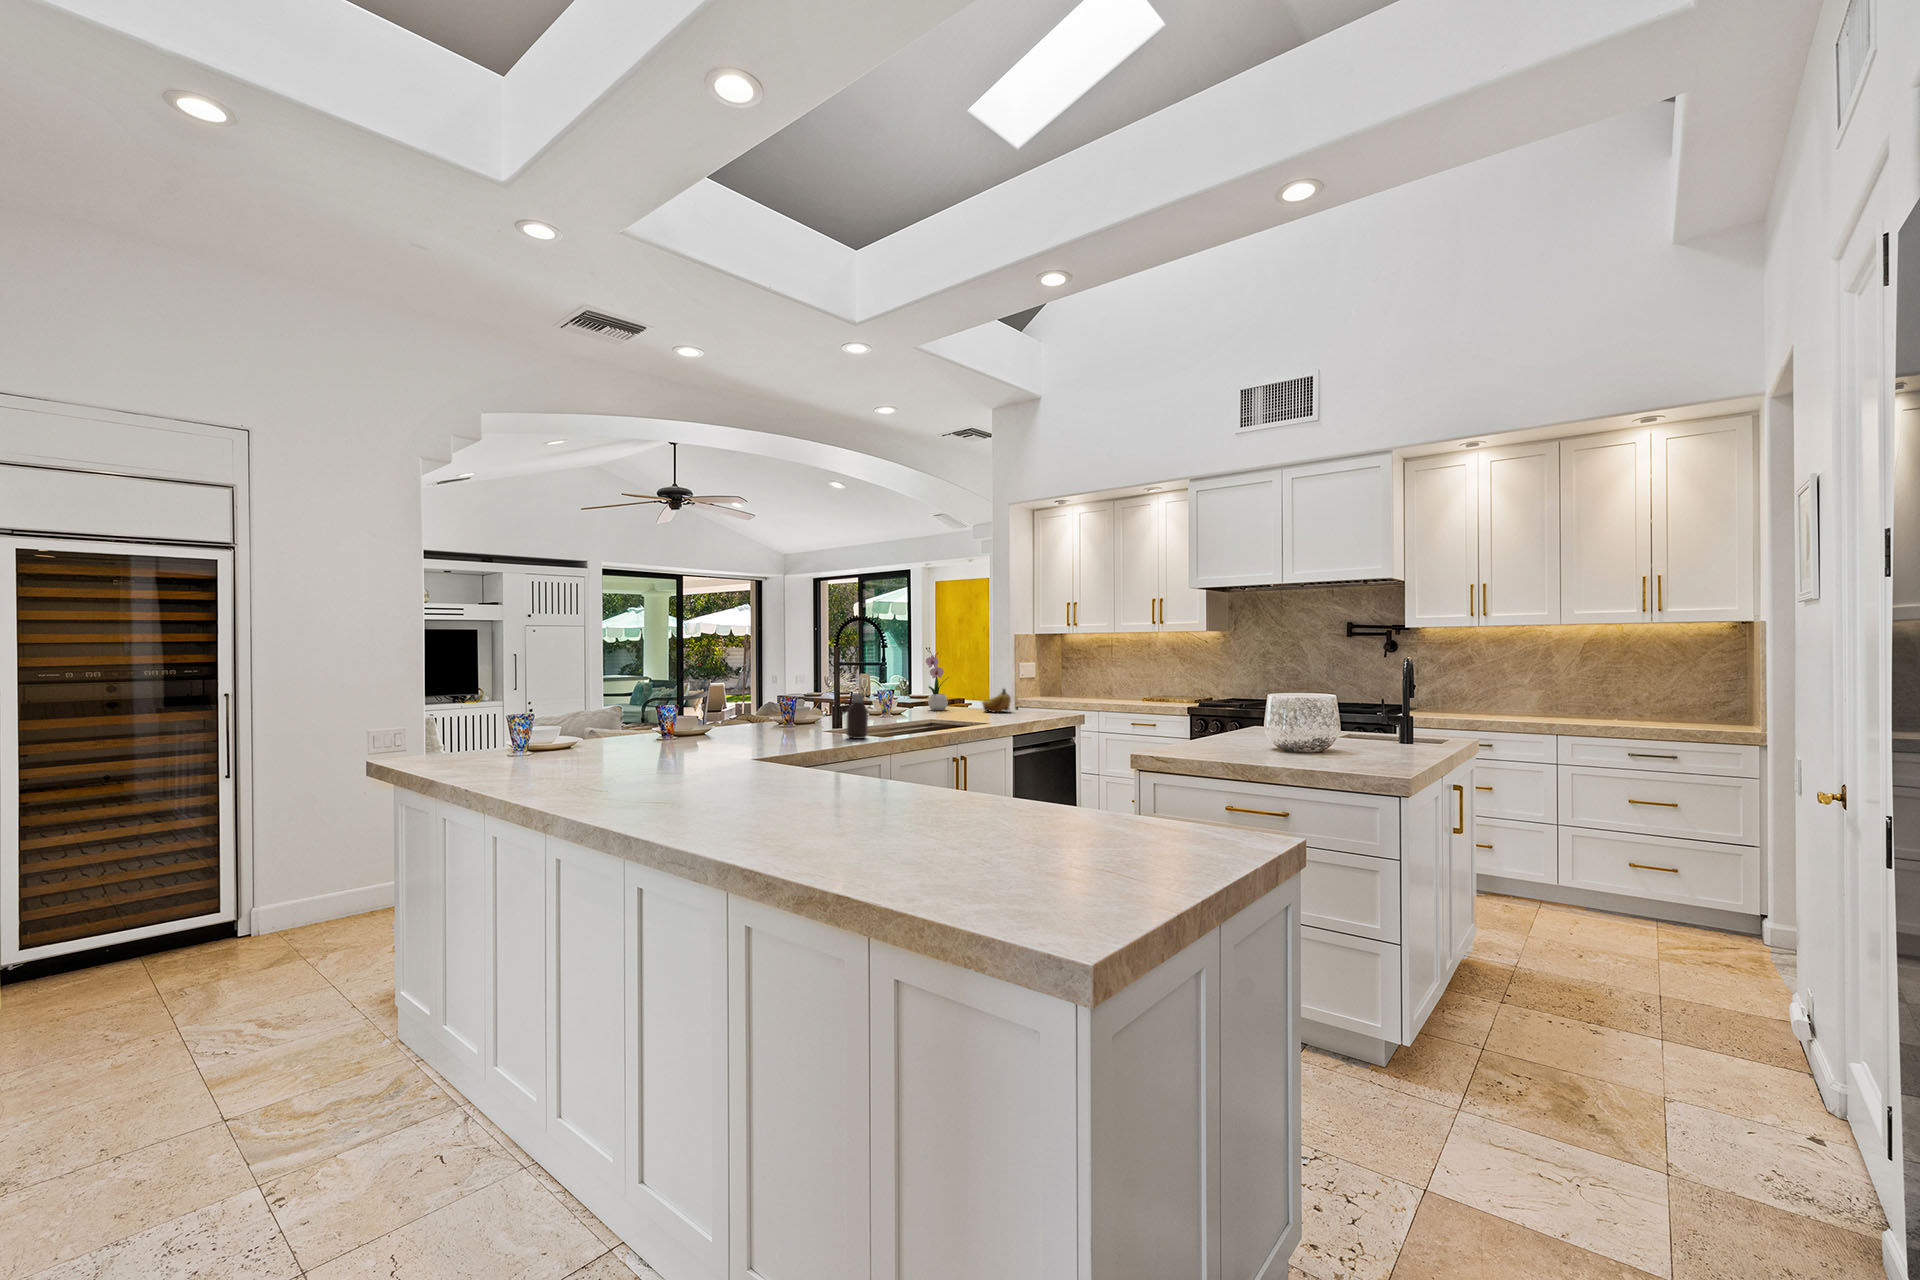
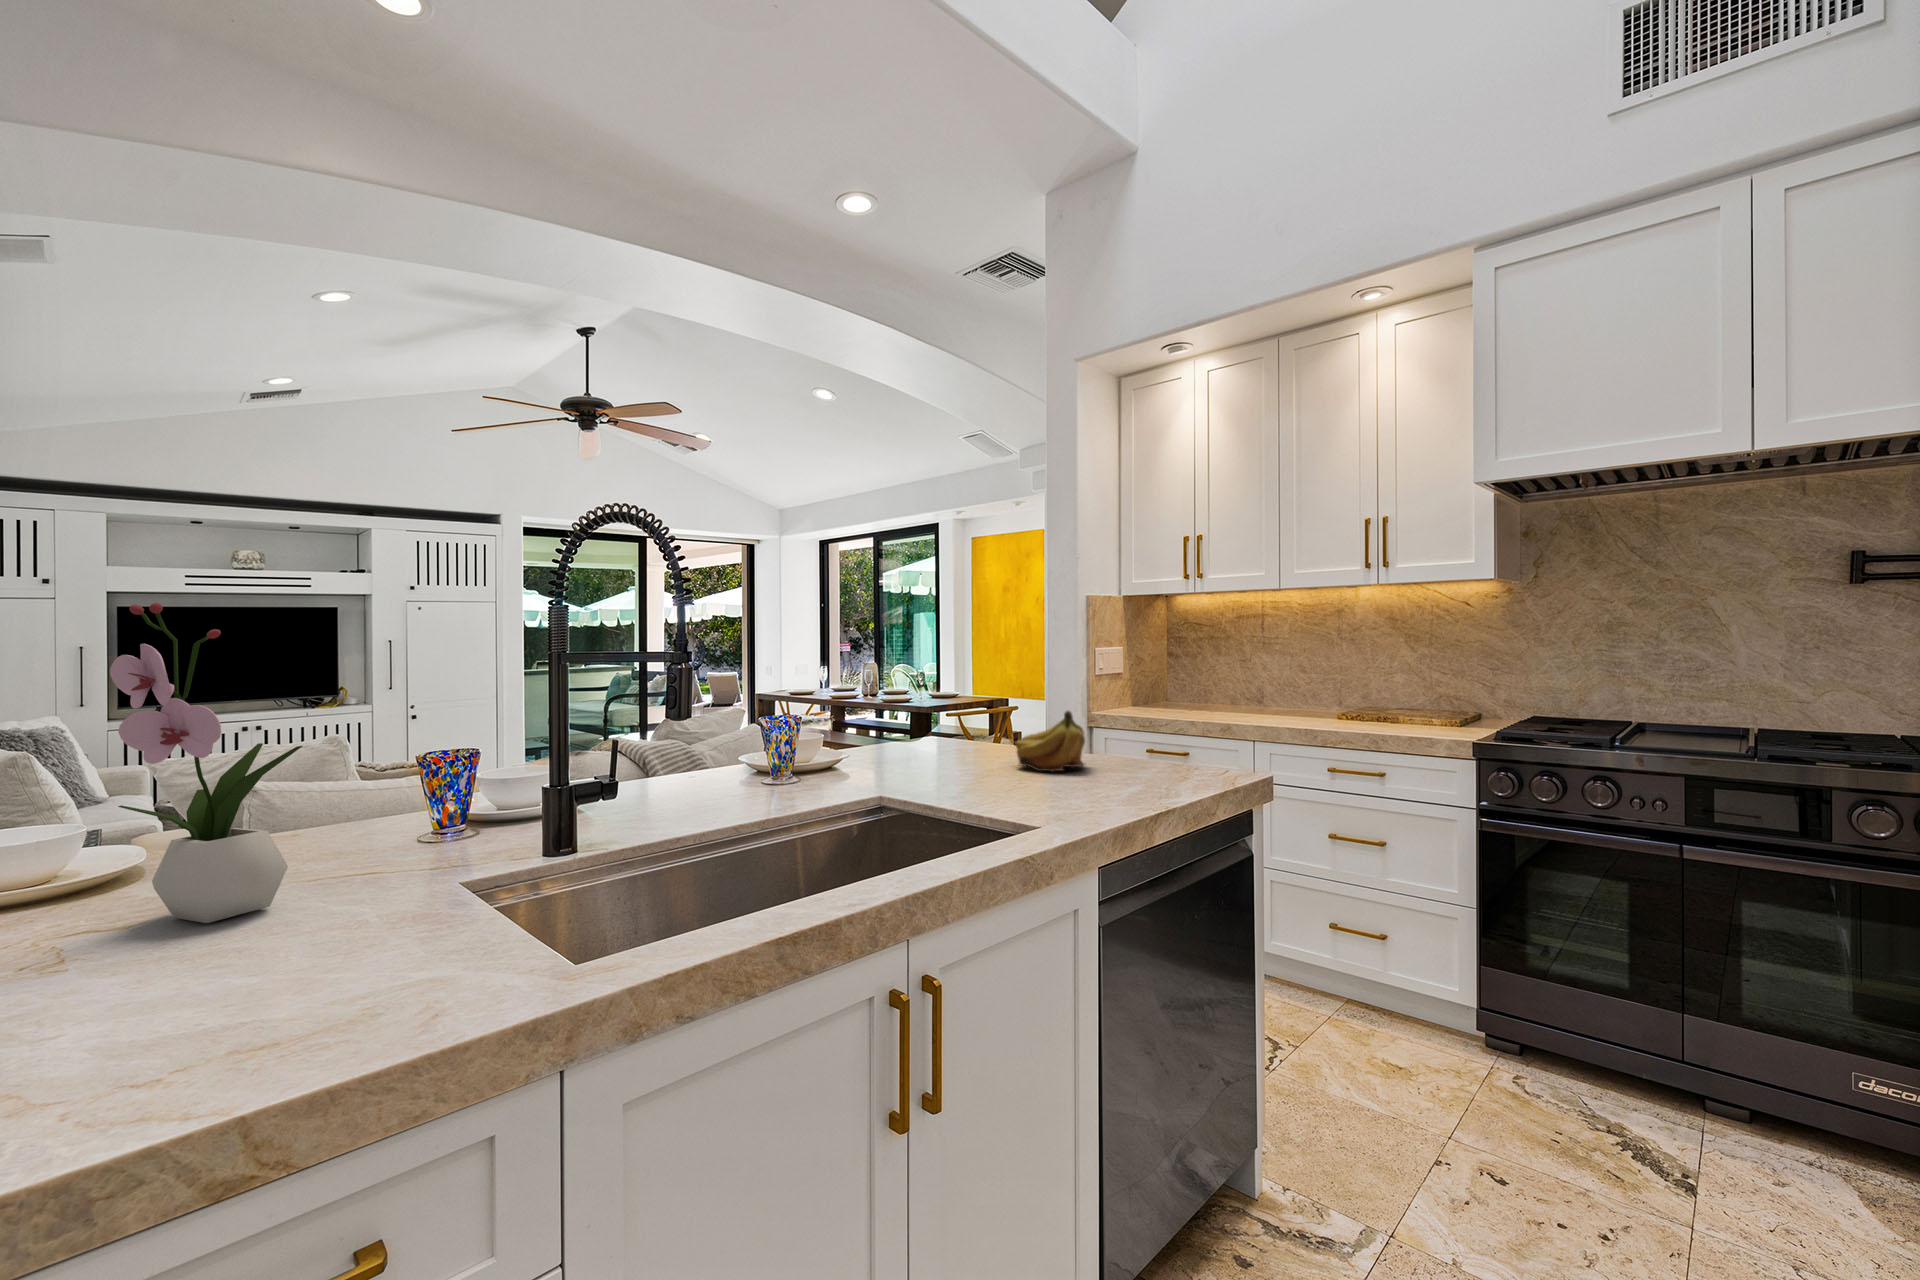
flower arrangement: present [926,647,949,710] -> present [110,603,302,923]
bottle: present [846,693,868,739] -> none [317,792,441,1023]

